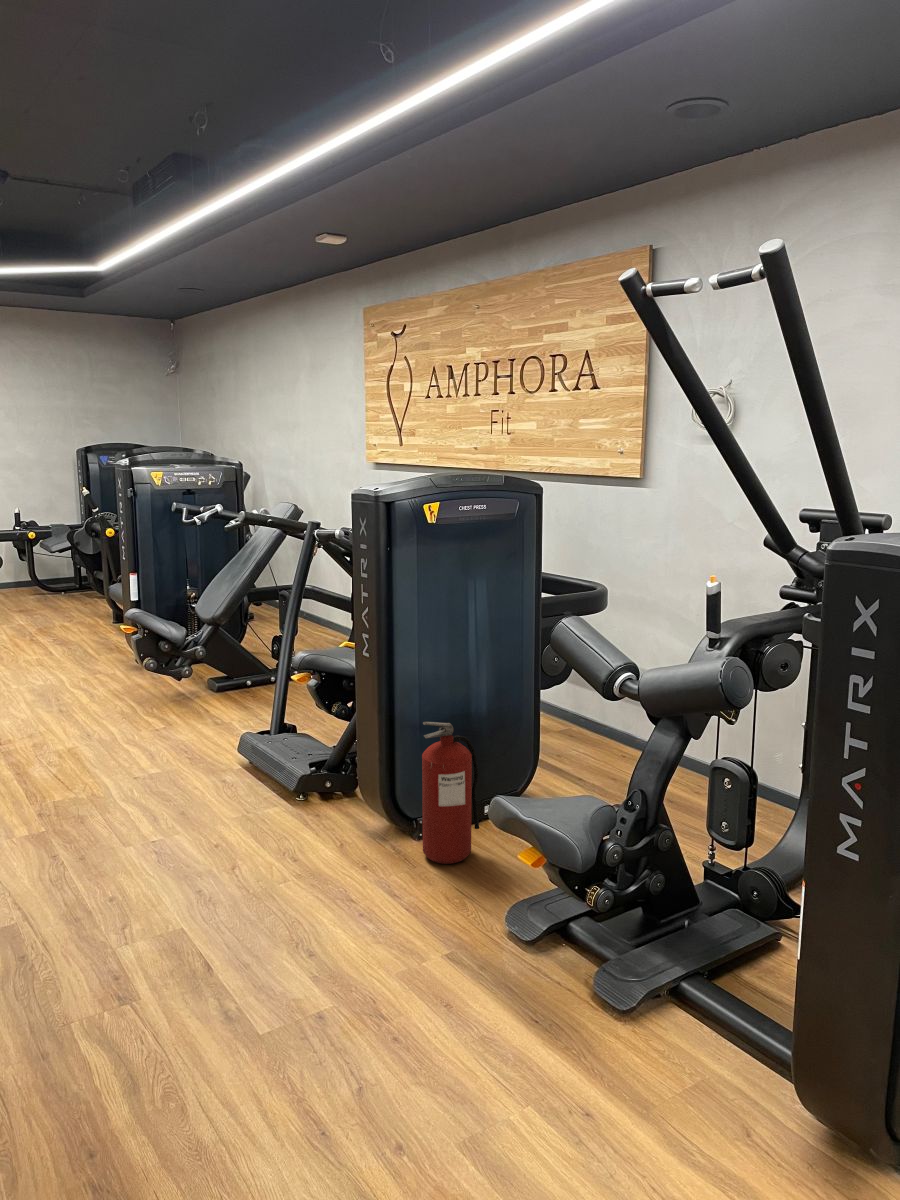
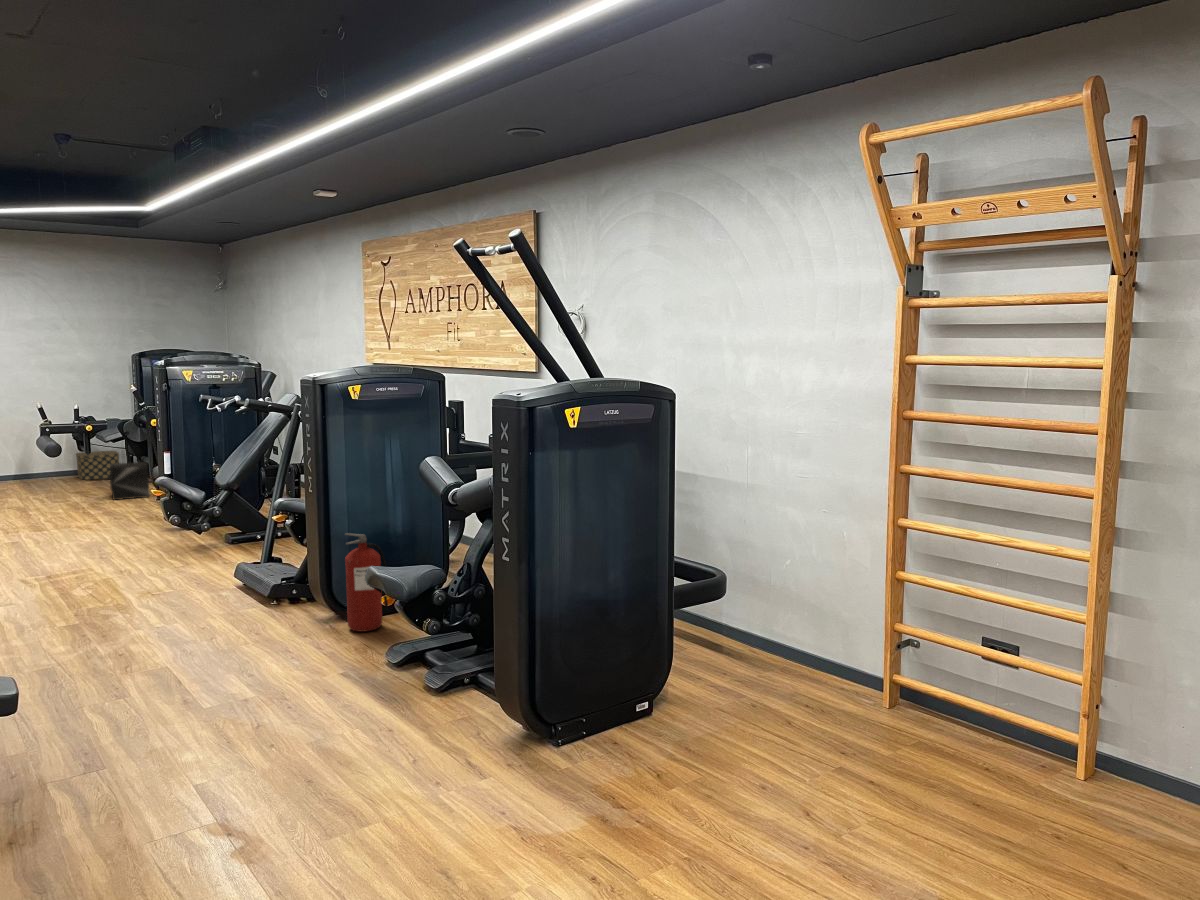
storage box: none [20,560,69,593] -> present [76,451,119,480]
speaker: none [60,577,106,622] -> present [110,462,150,500]

